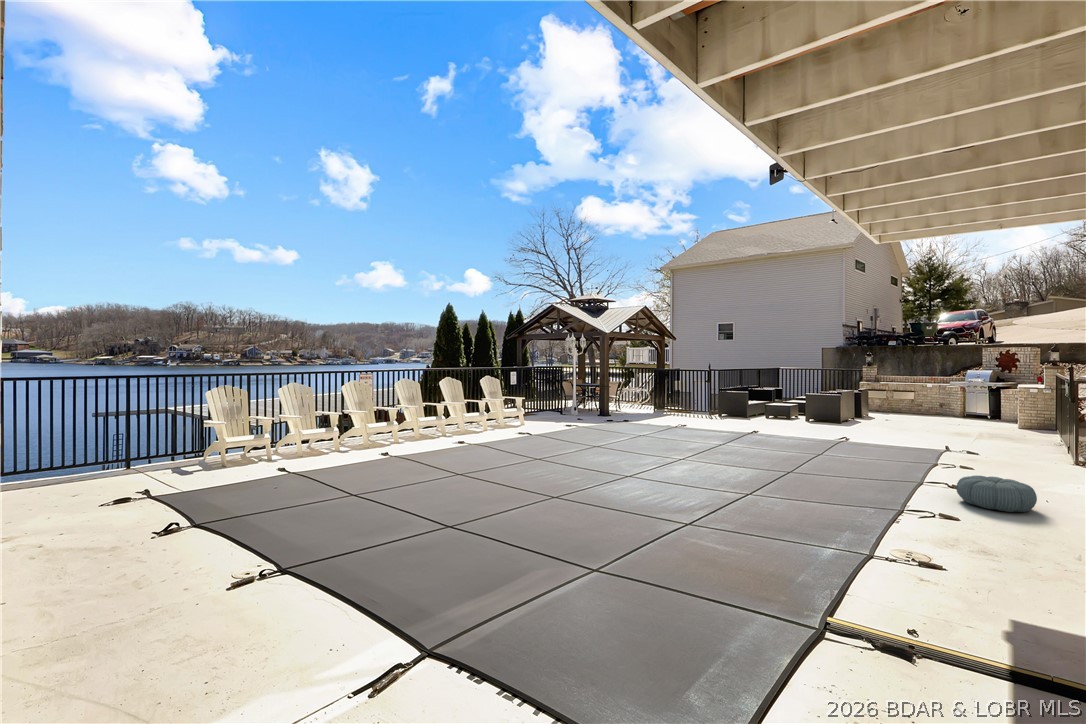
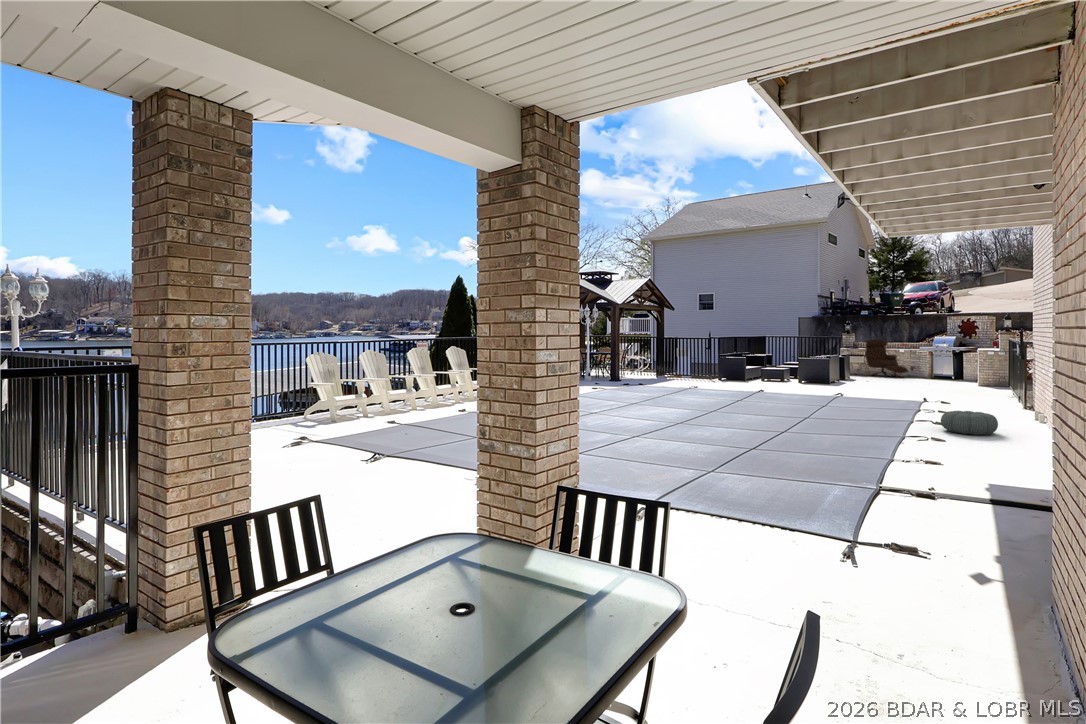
lounge chair: none [885,373,935,416] -> present [865,339,908,377]

